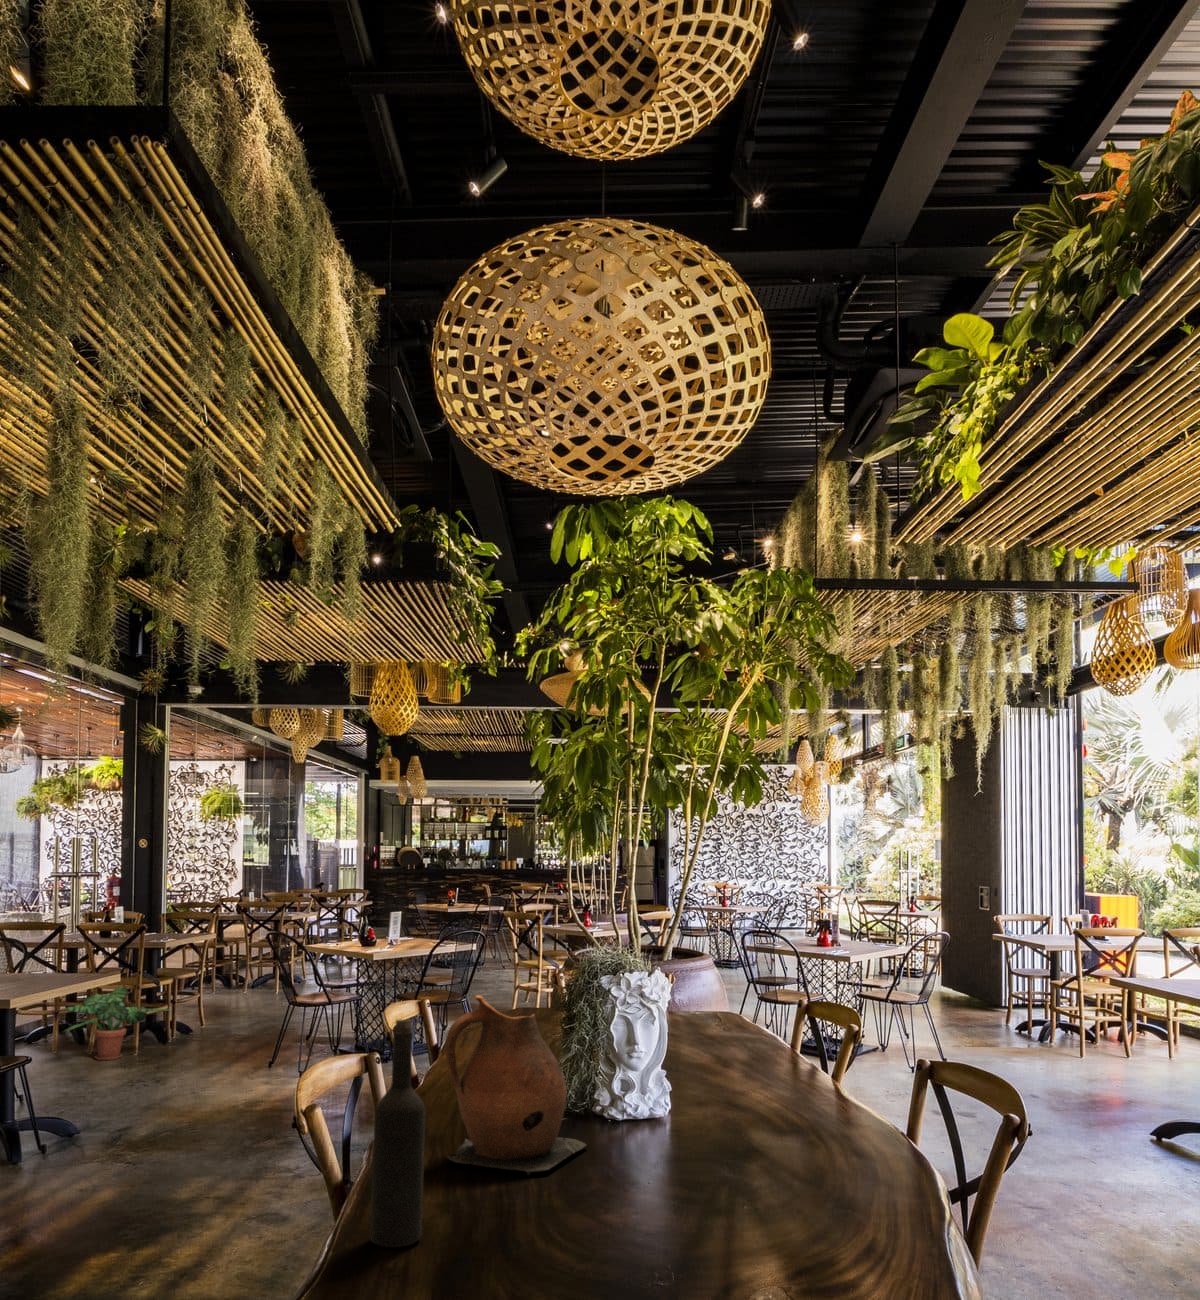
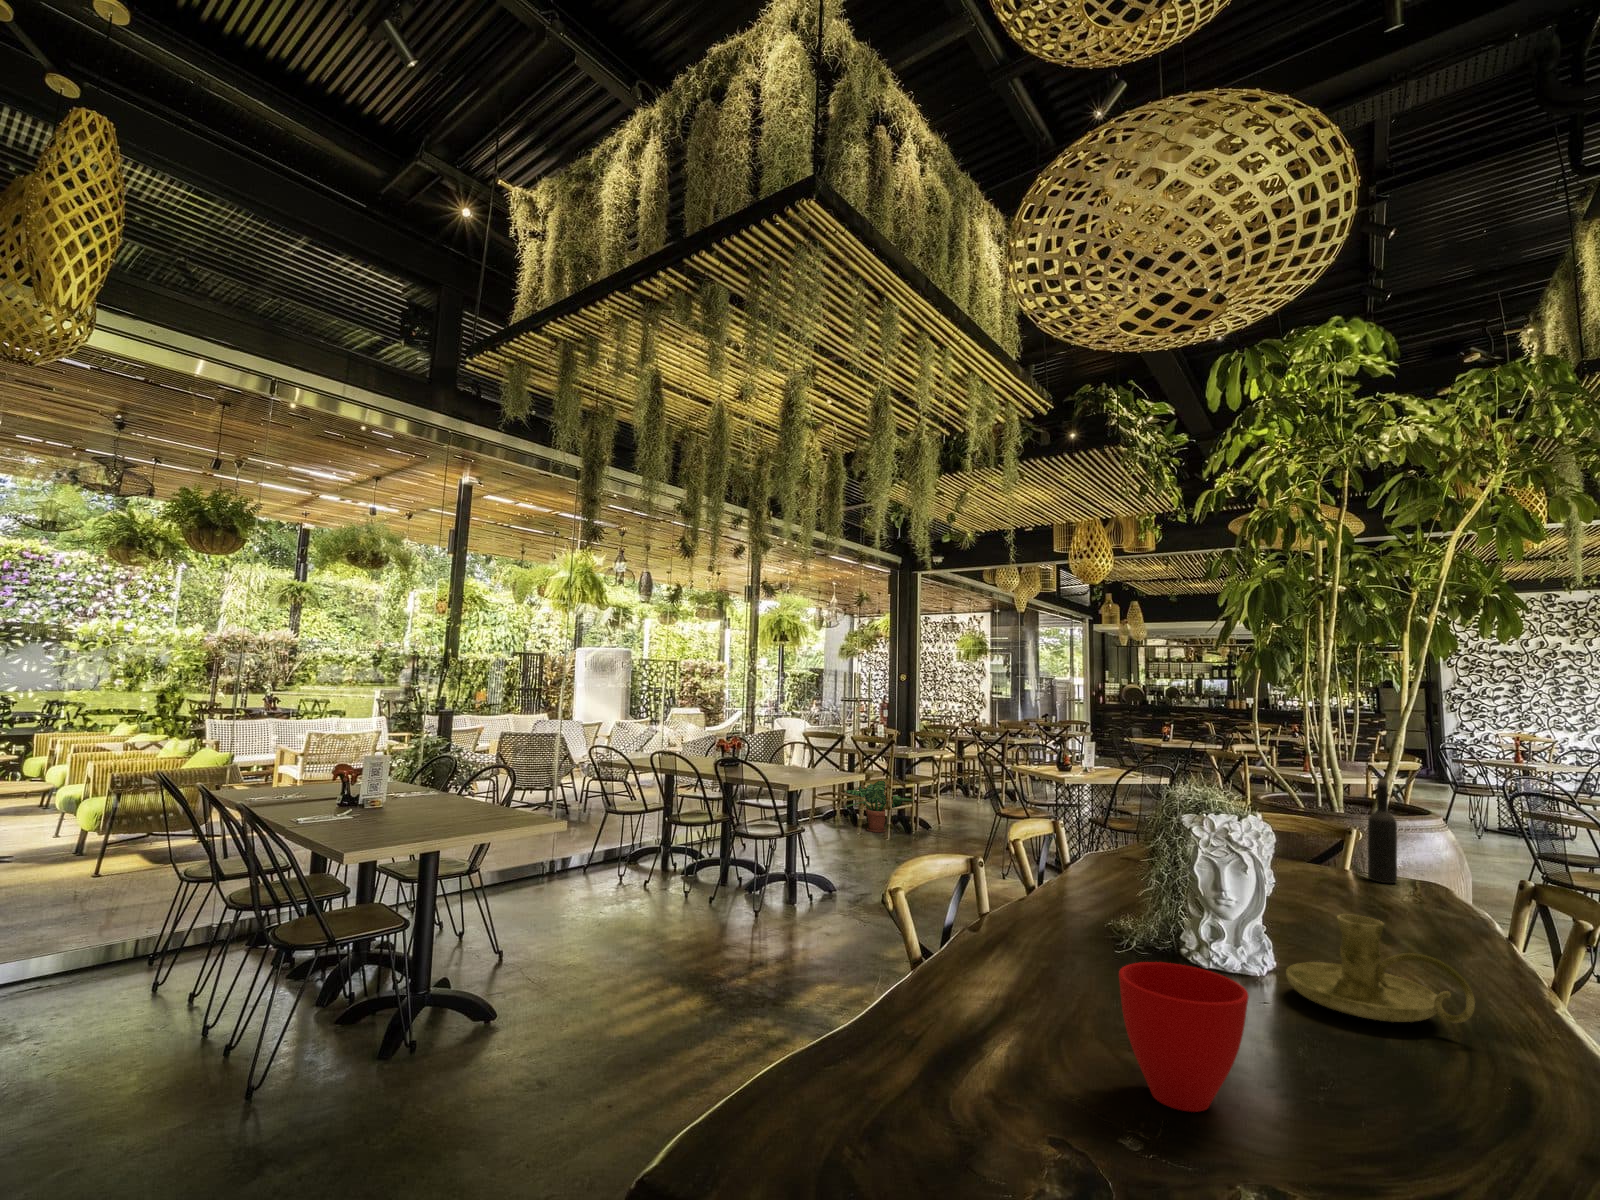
ceramic pitcher: present [445,995,587,1175] -> none [998,819,1150,1005]
wine bottle: present [370,1020,425,1247] -> present [1368,779,1397,883]
candle holder: none [691,1047,831,1135] -> present [1286,914,1475,1023]
cup: none [604,1107,710,1233] -> present [1119,962,1249,1112]

